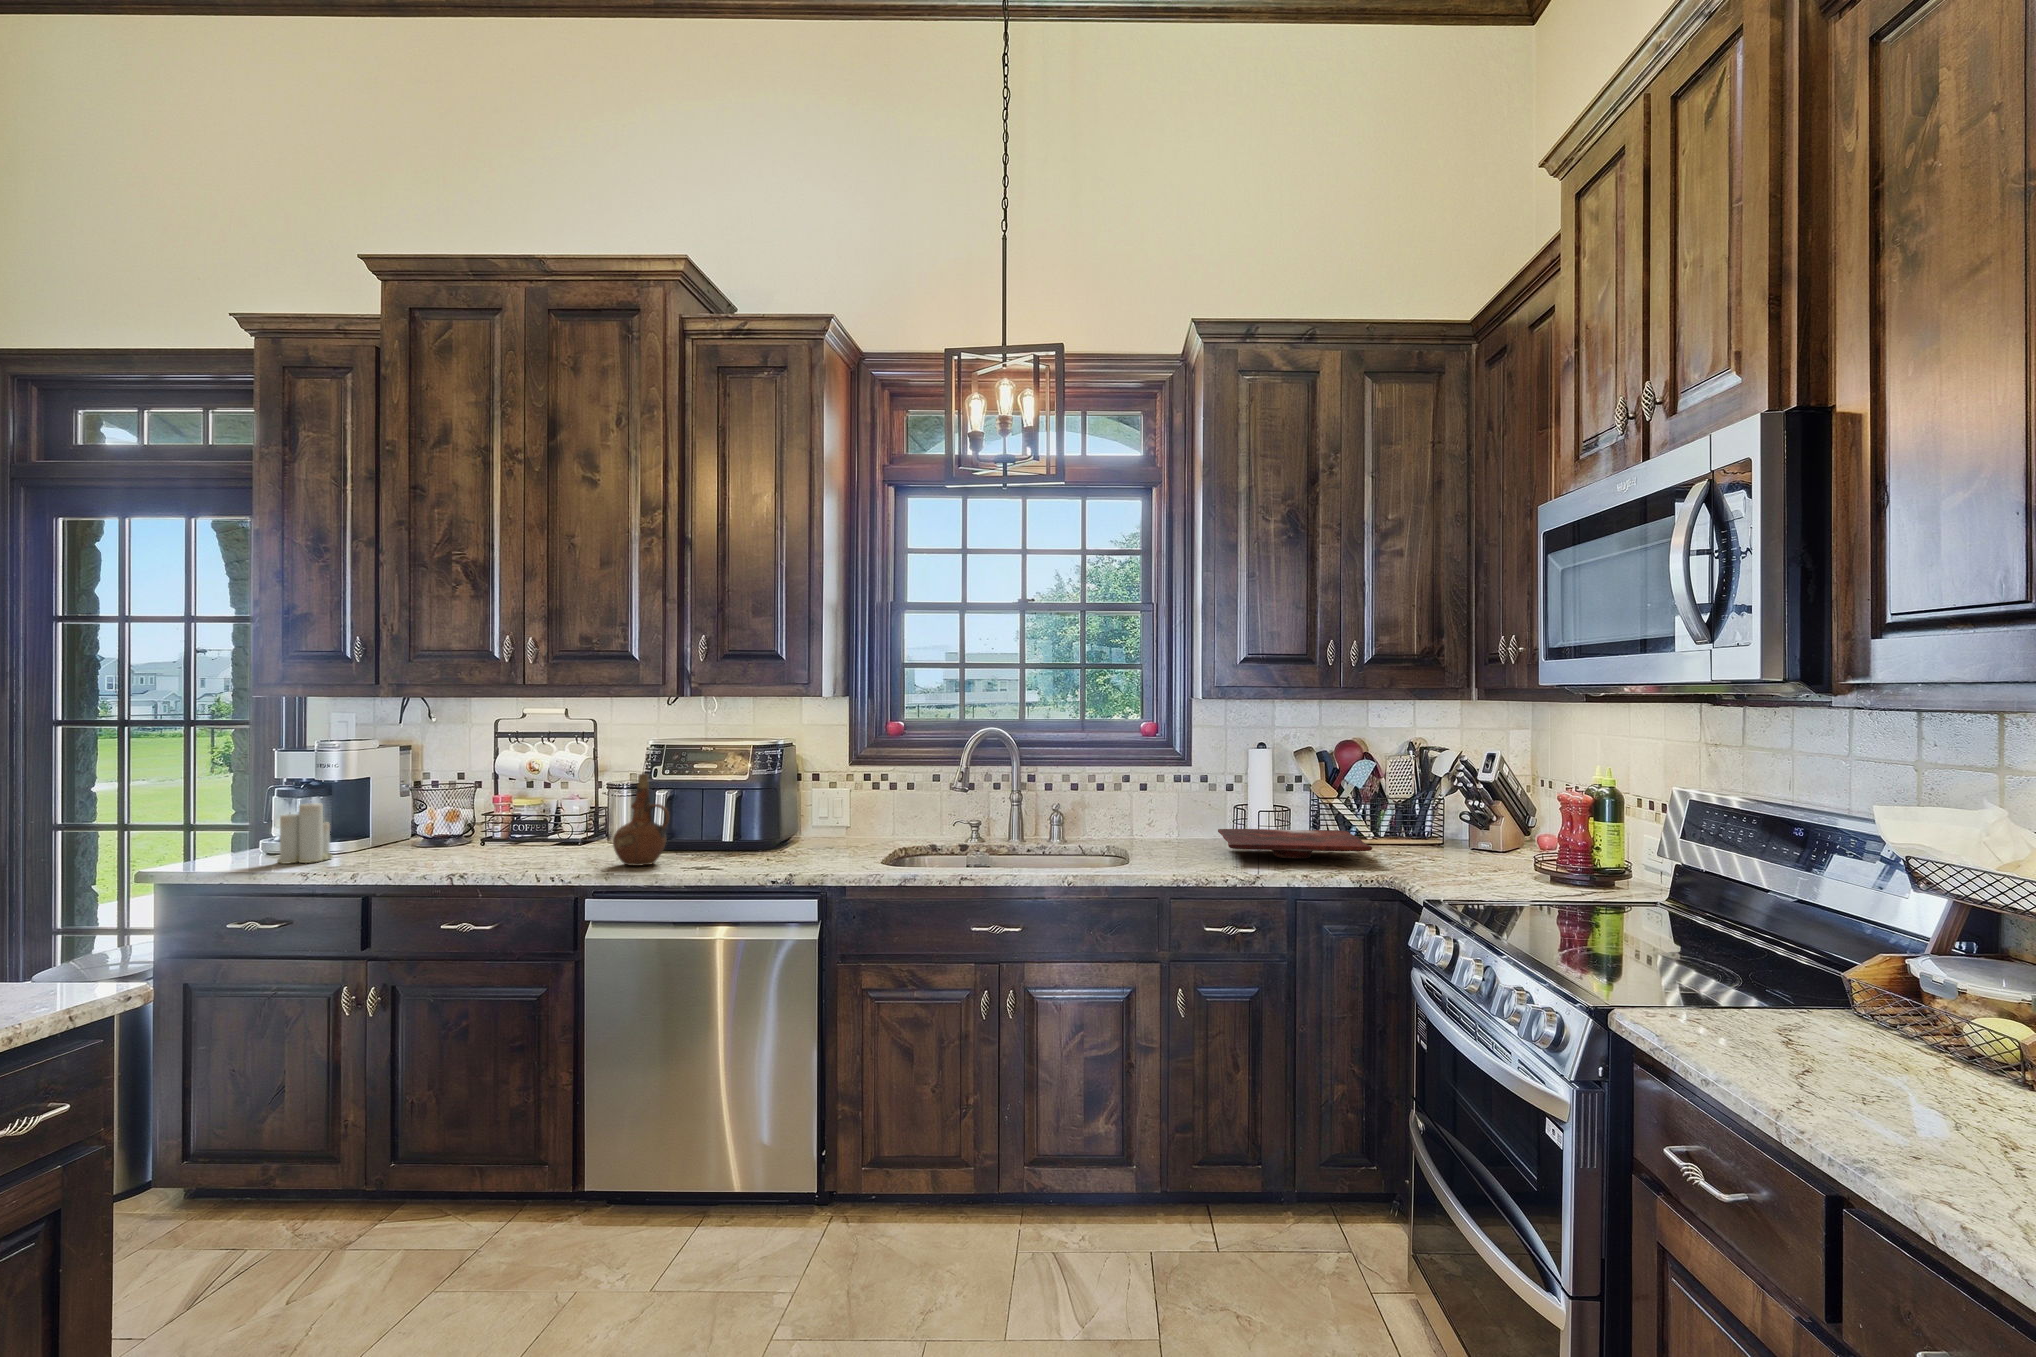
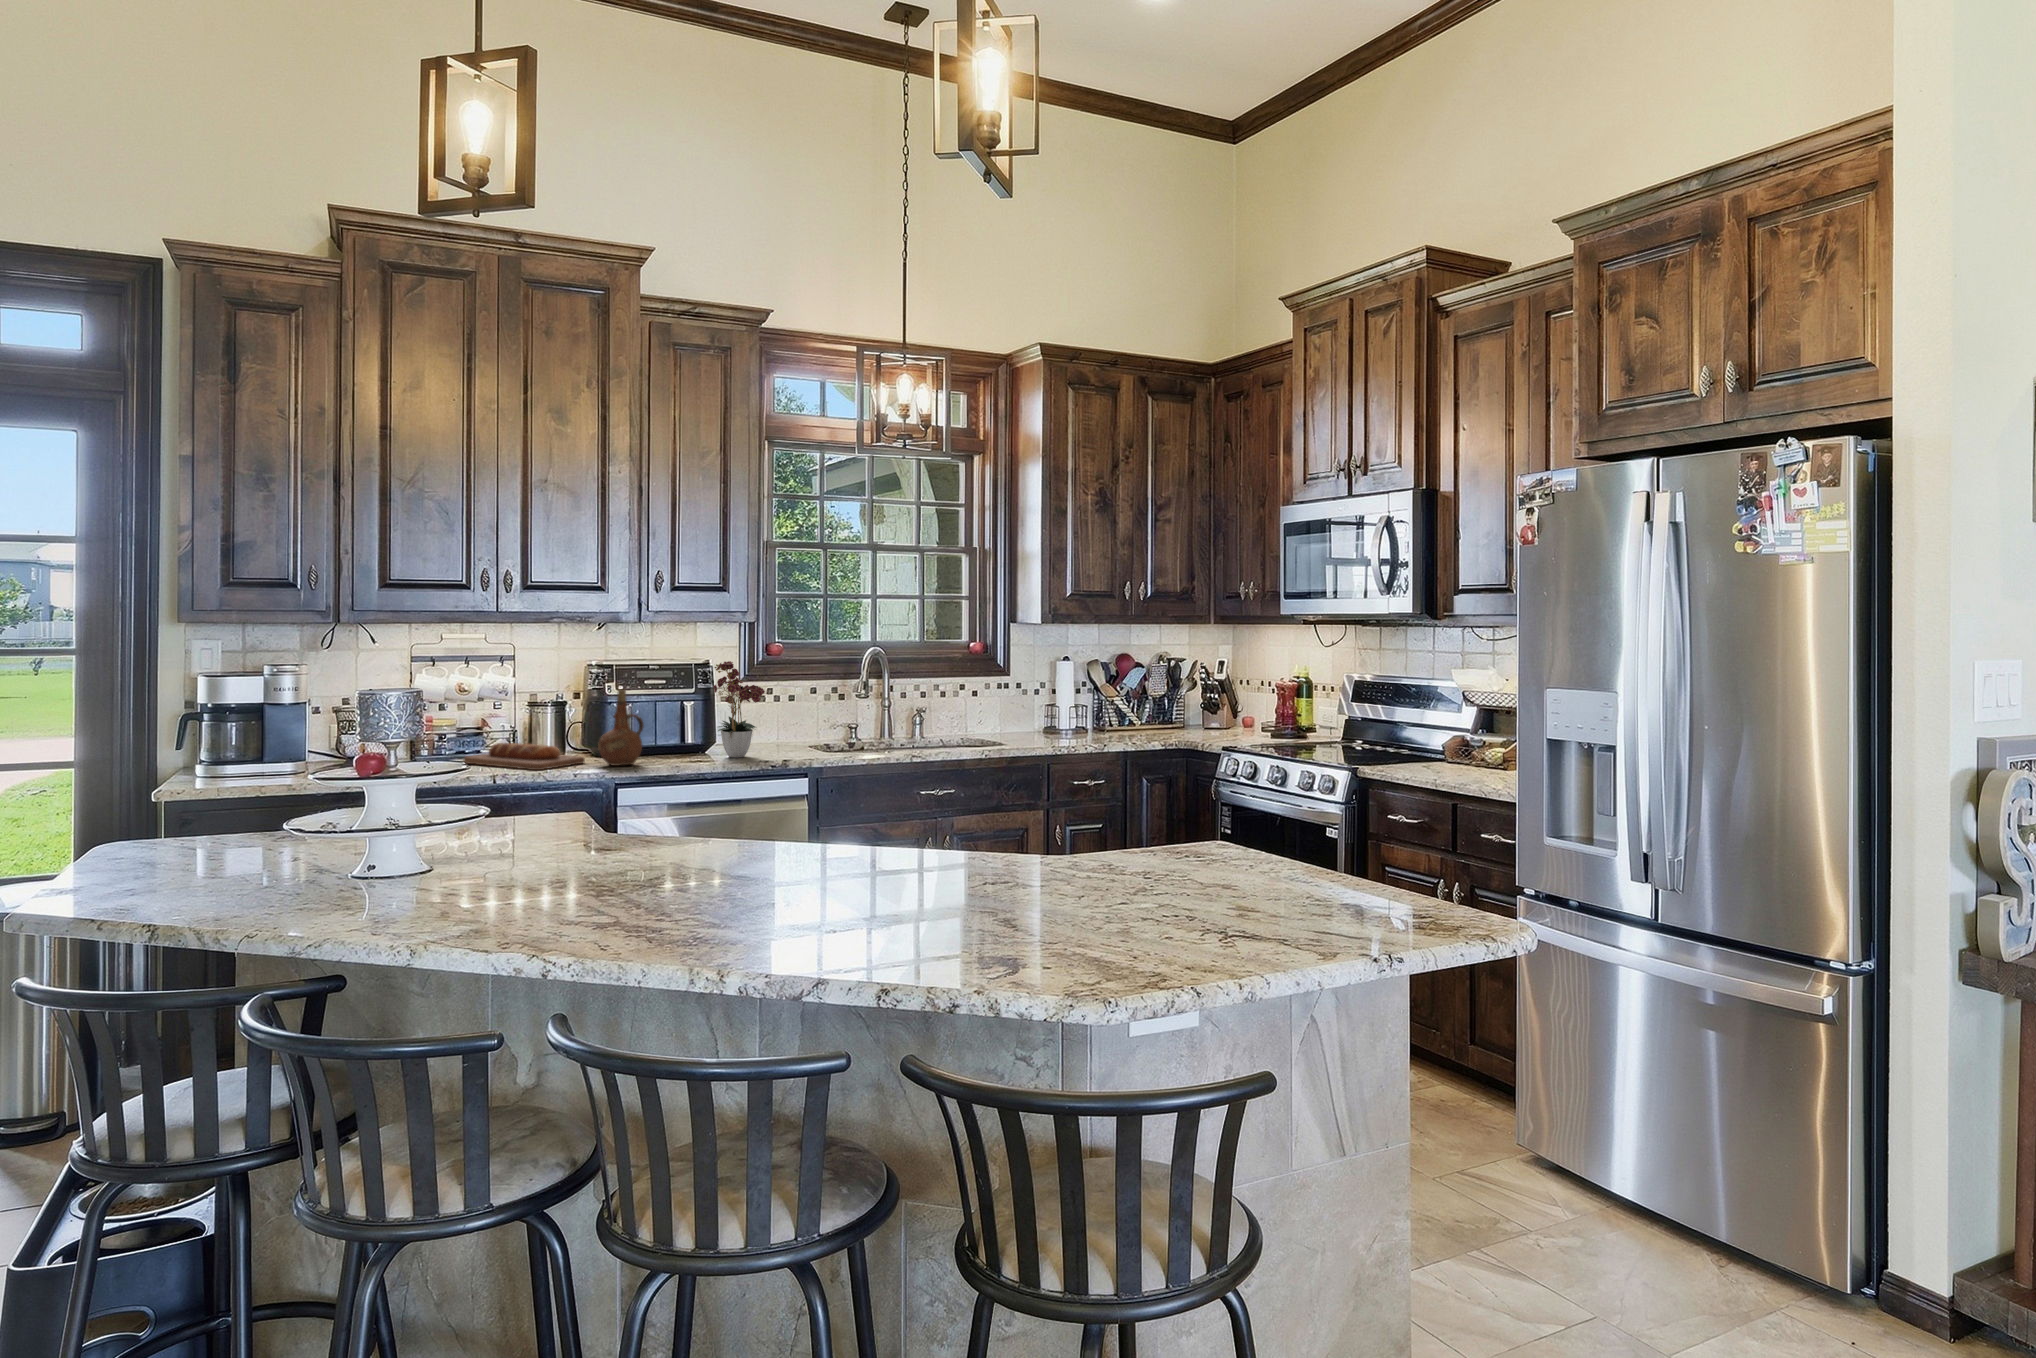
flower arrangement: none [752,737,835,861] -> present [714,661,765,758]
candle: present [277,803,333,864] -> none [267,719,312,781]
bread loaf: none [509,829,615,866] -> present [464,743,585,770]
cutting board: present [1218,829,1372,858] -> none [1041,719,1159,739]

